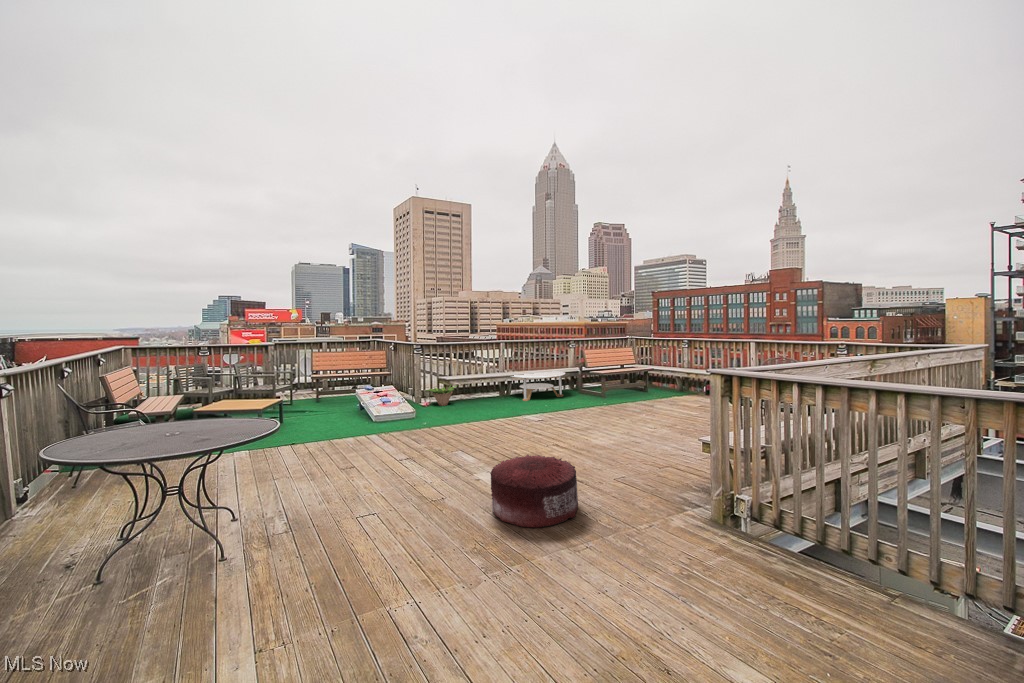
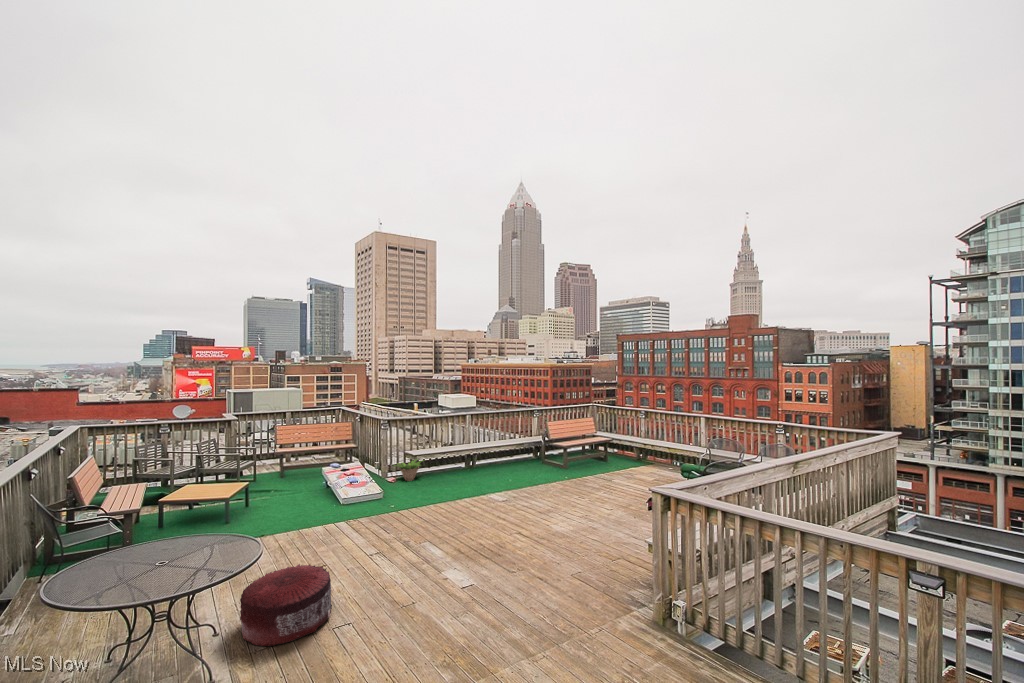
round table: present [512,371,565,401] -> none [473,441,528,475]
pouf: present [490,455,578,528] -> present [240,564,332,646]

